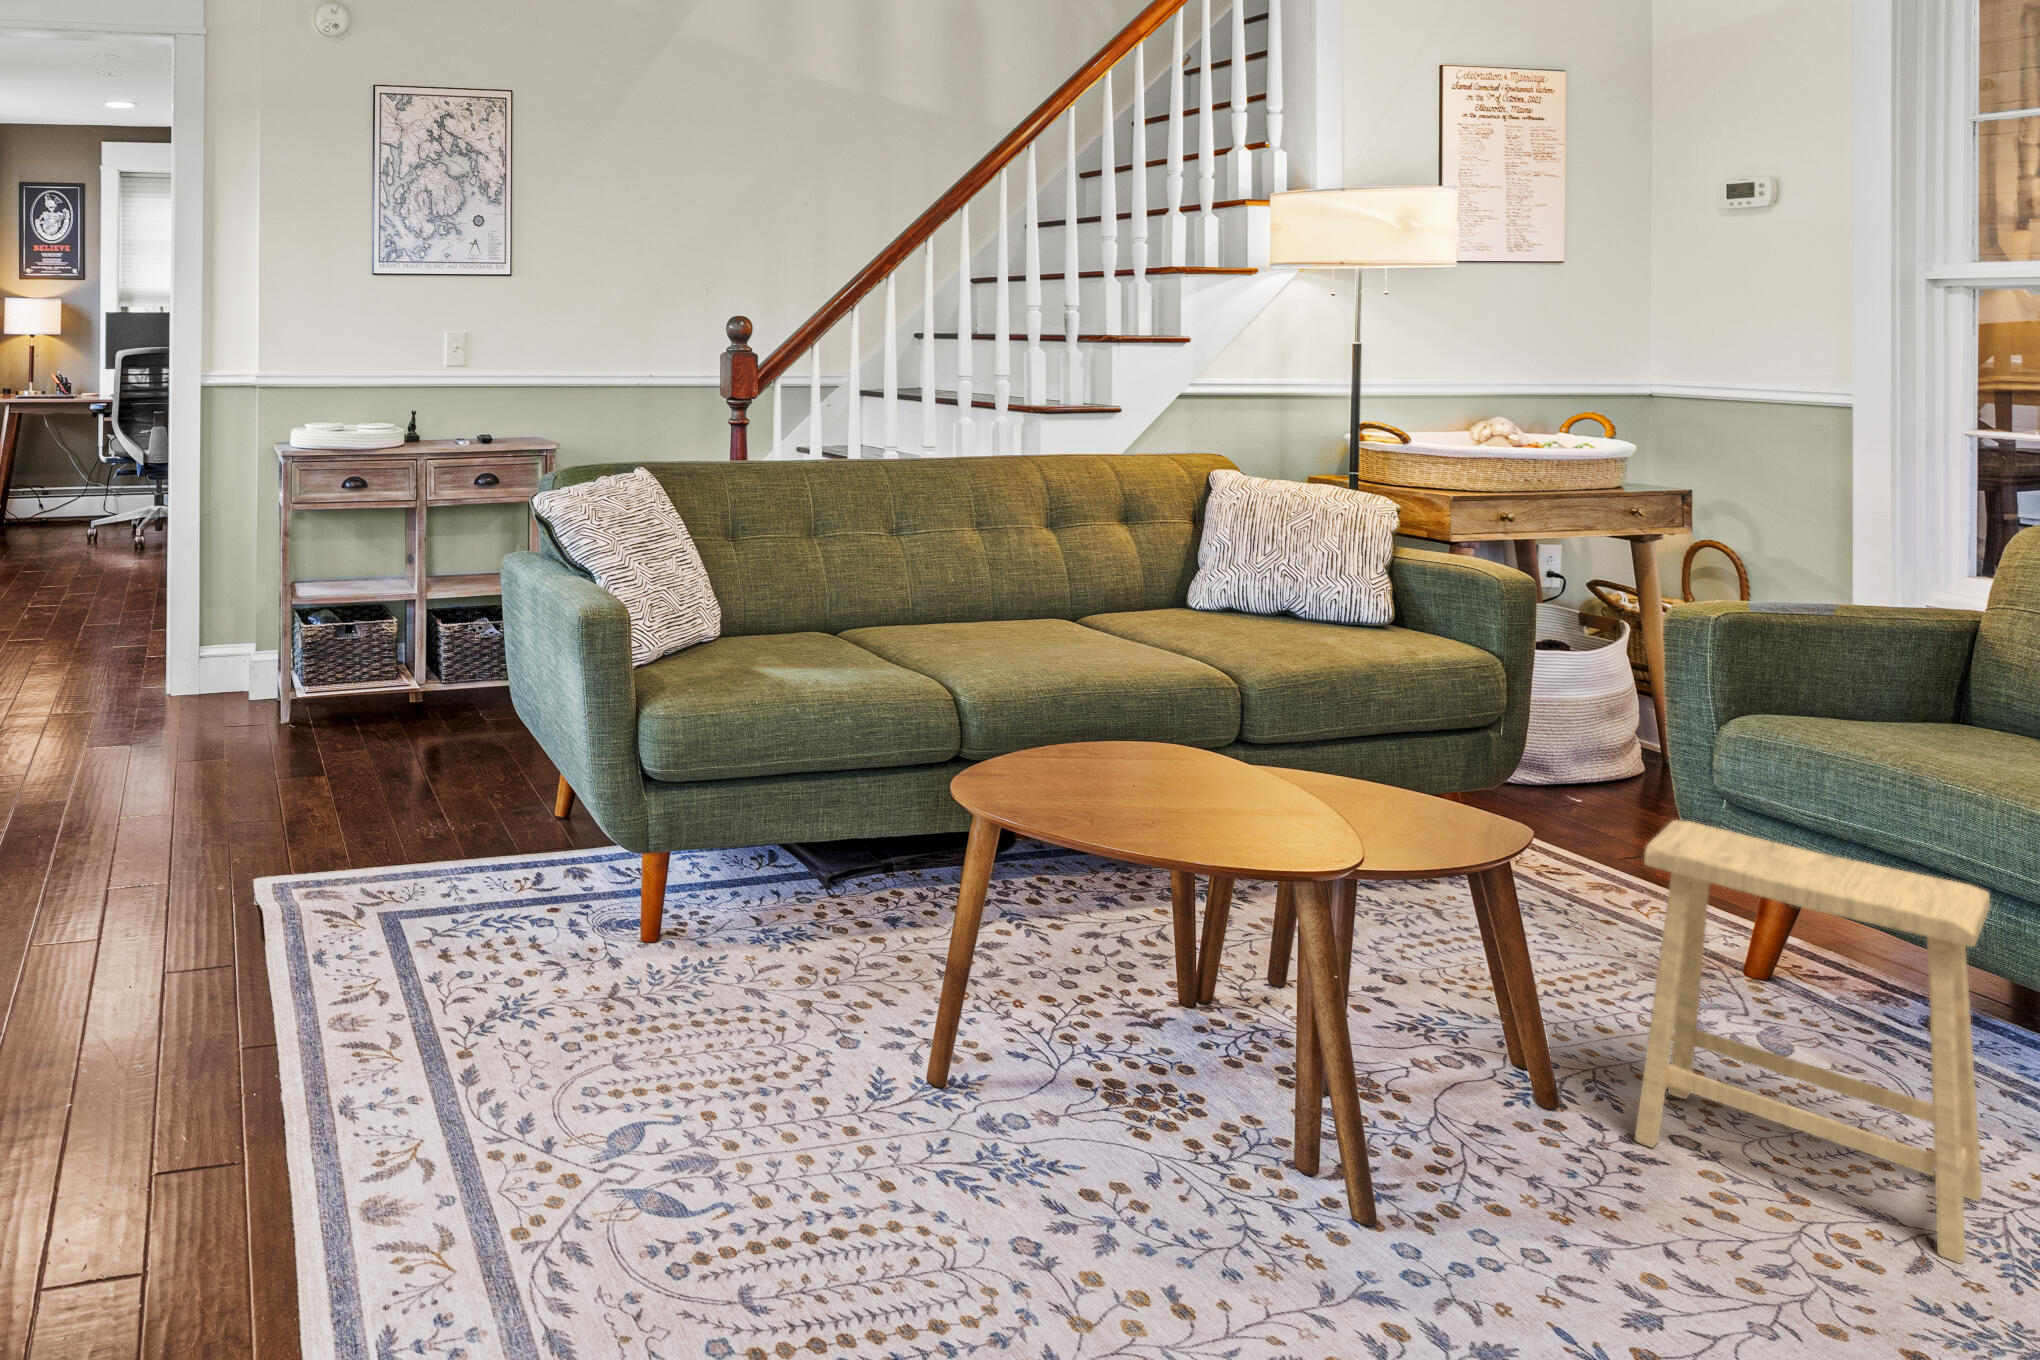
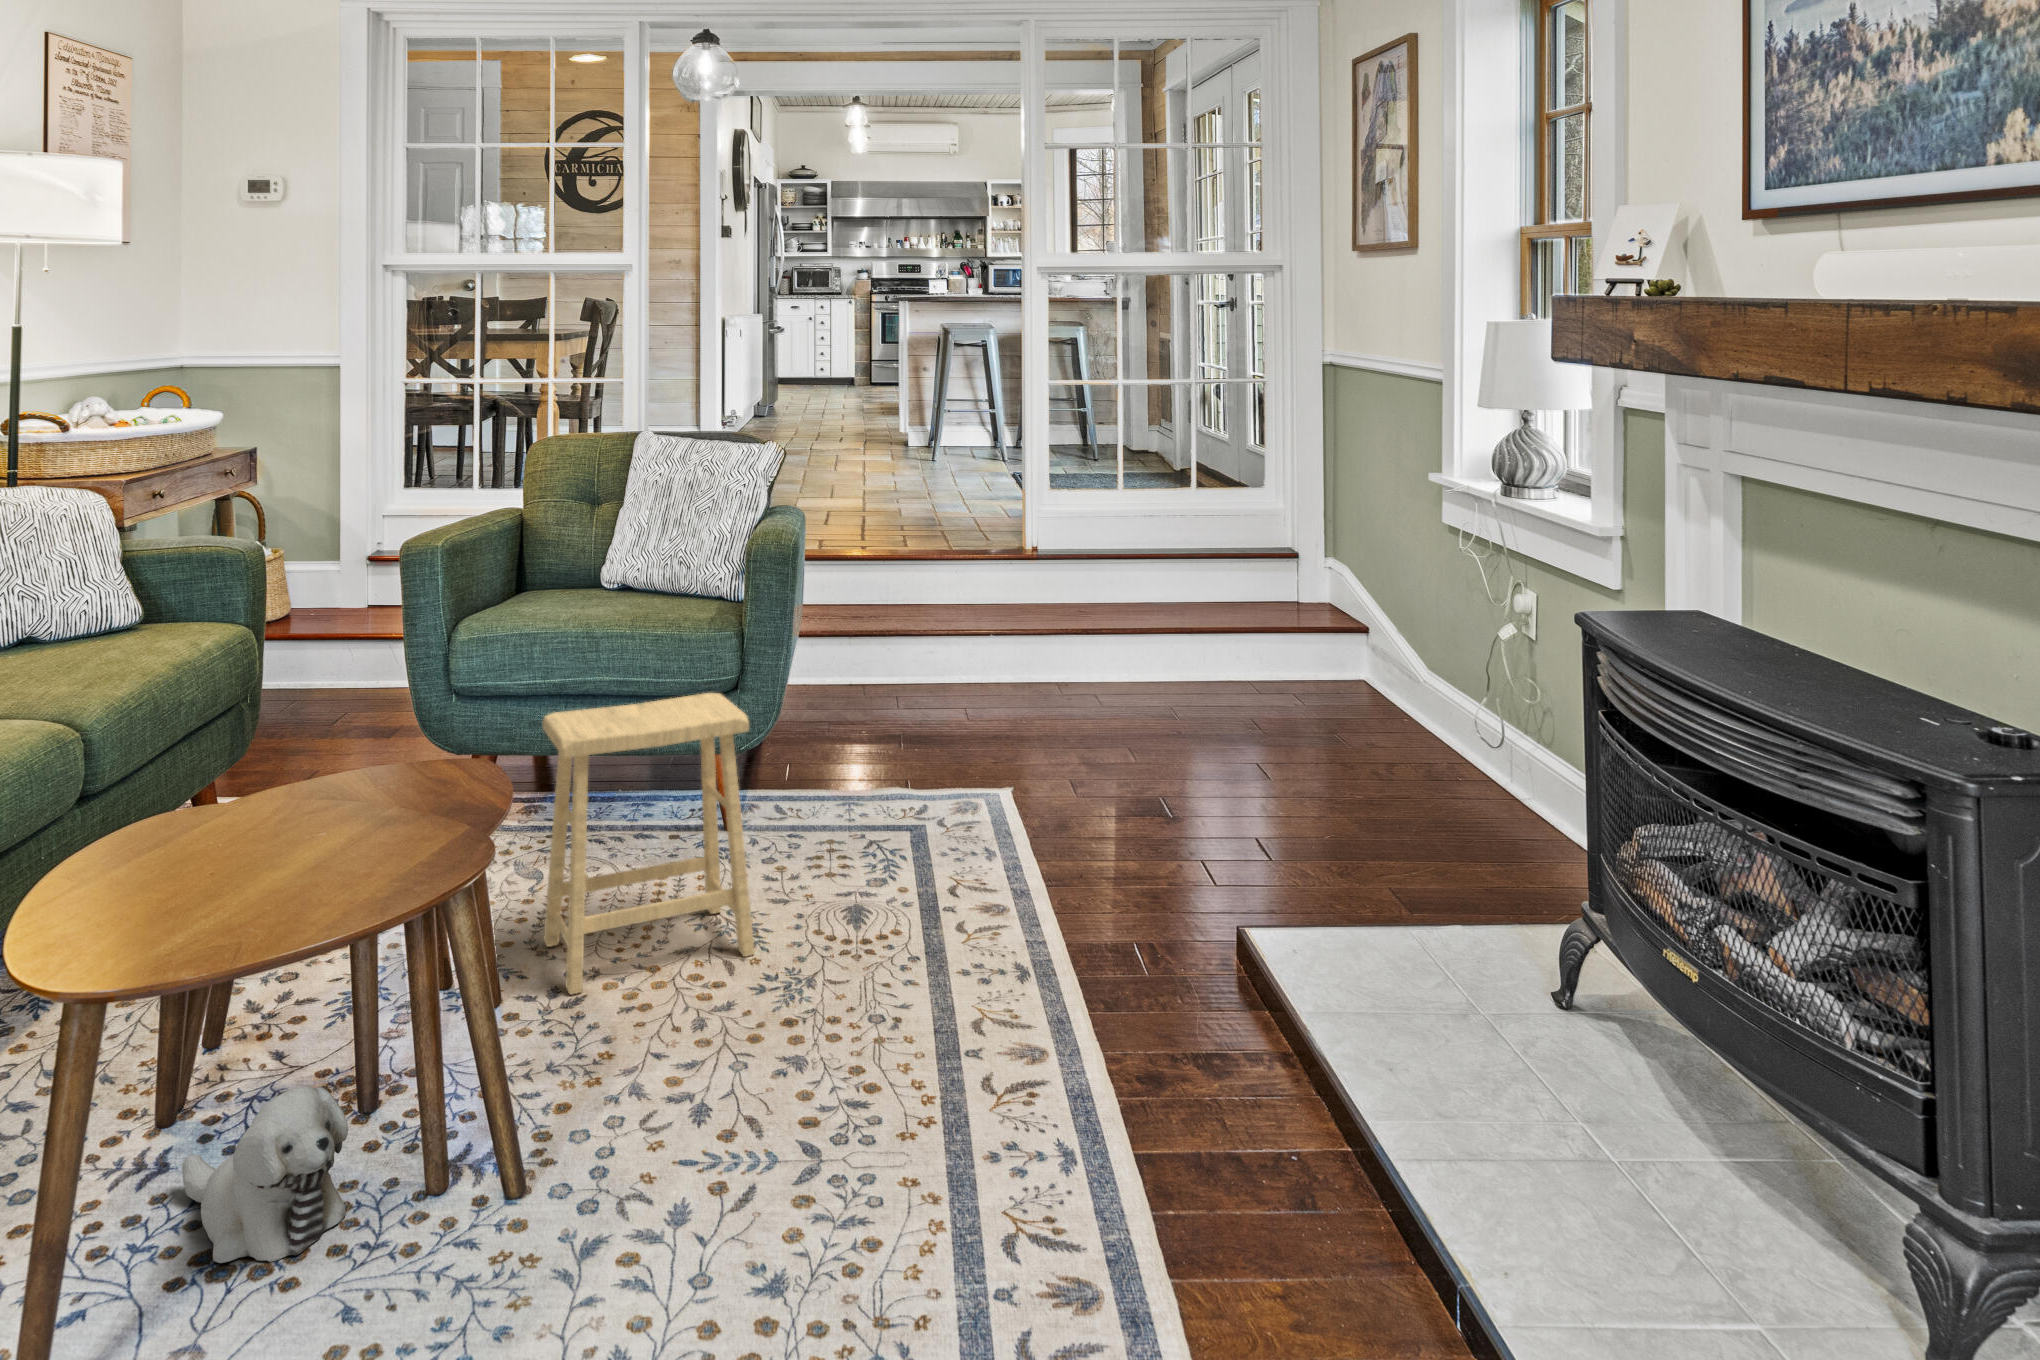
plush toy: none [1121,997,1247,1133] -> present [182,1087,348,1263]

